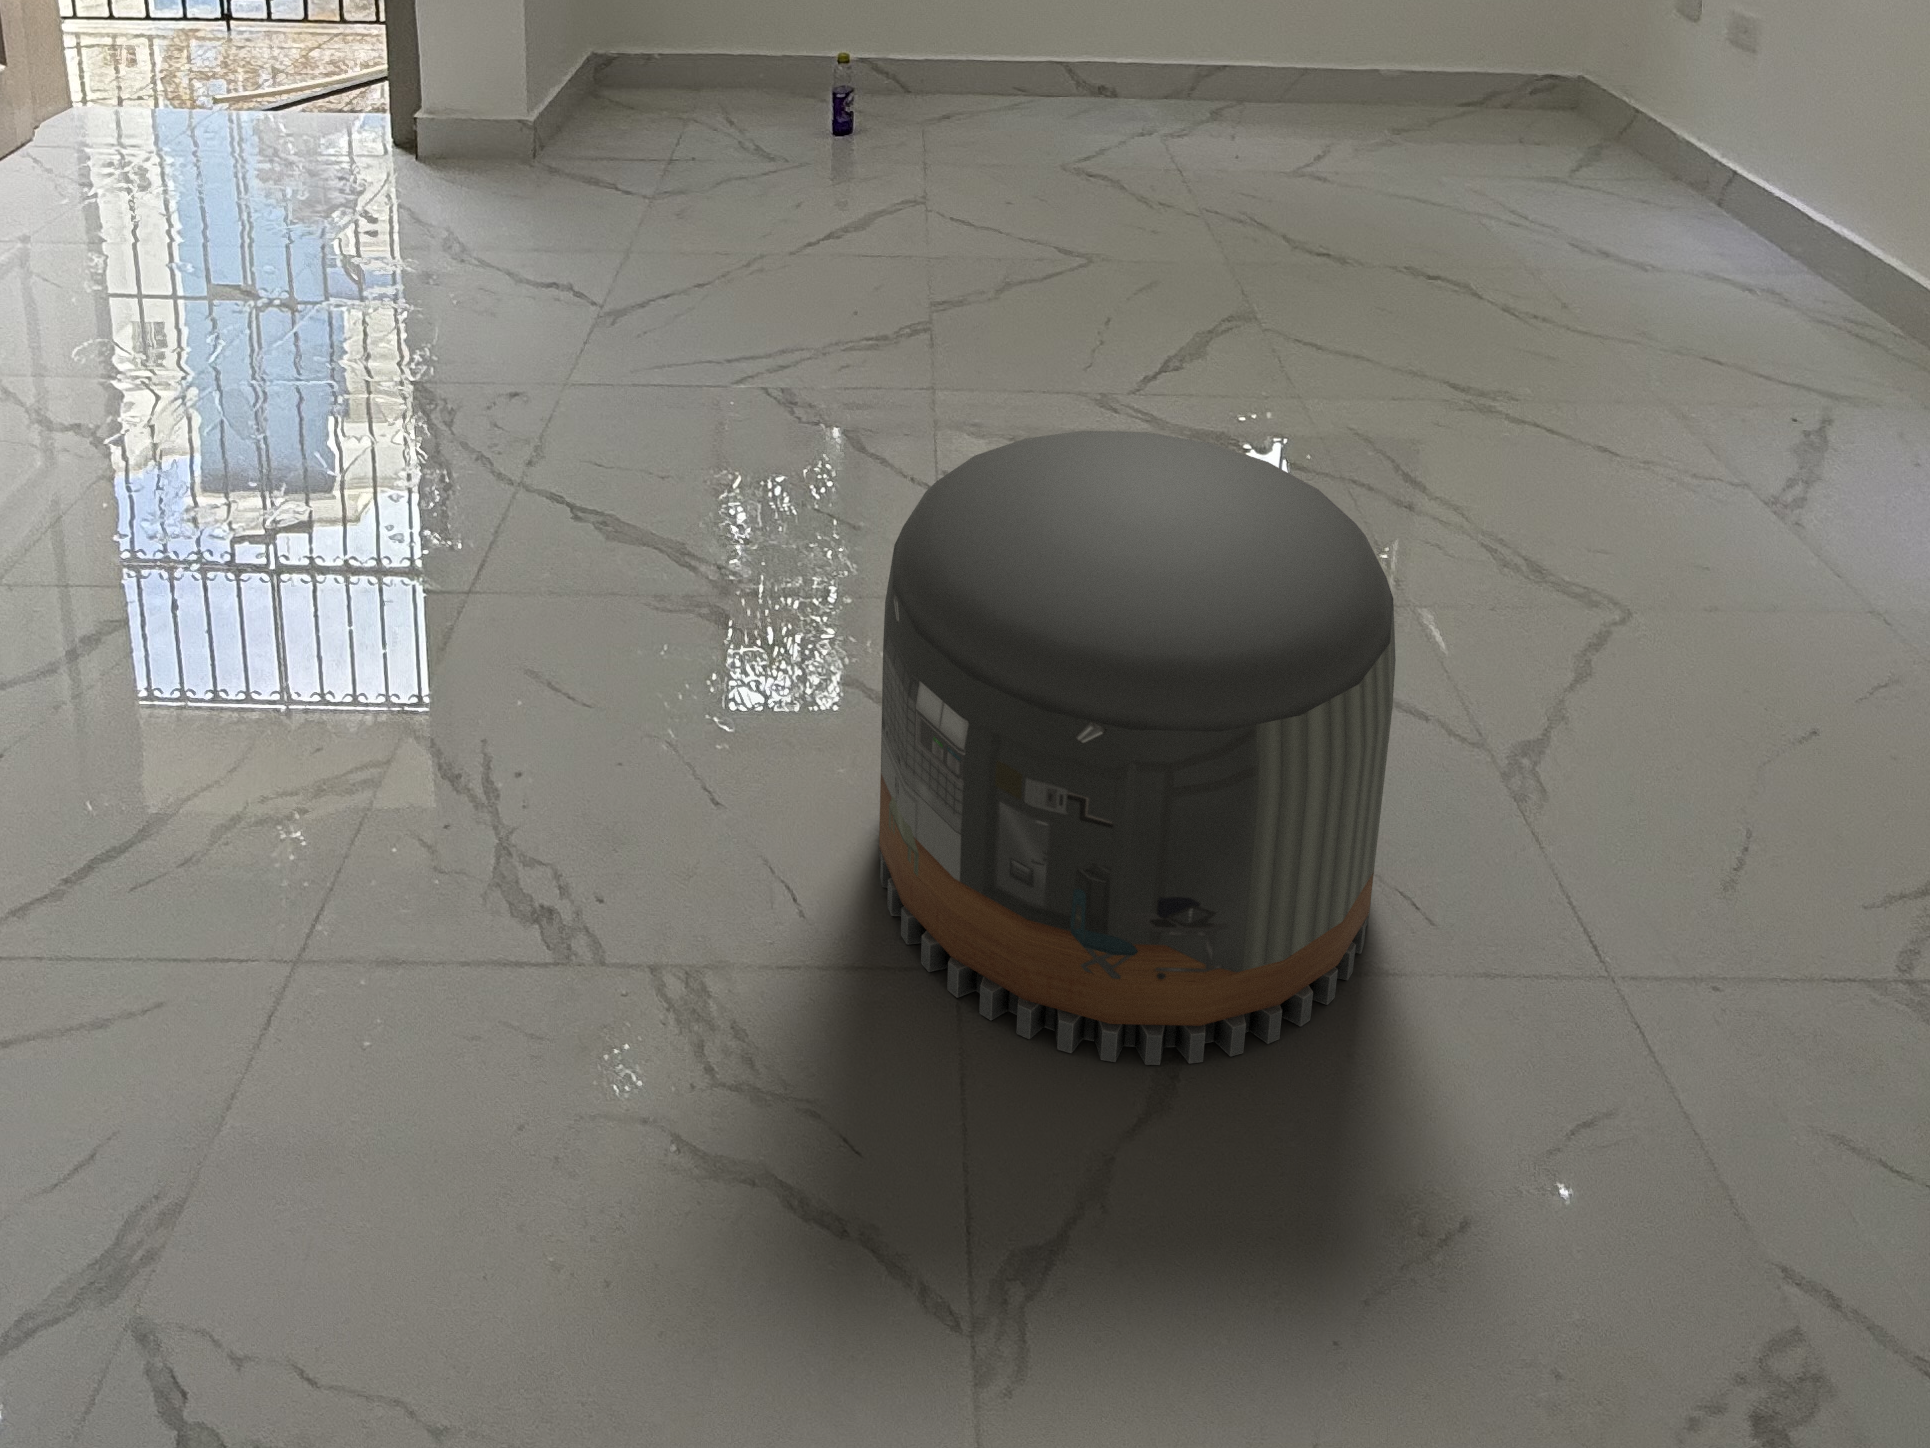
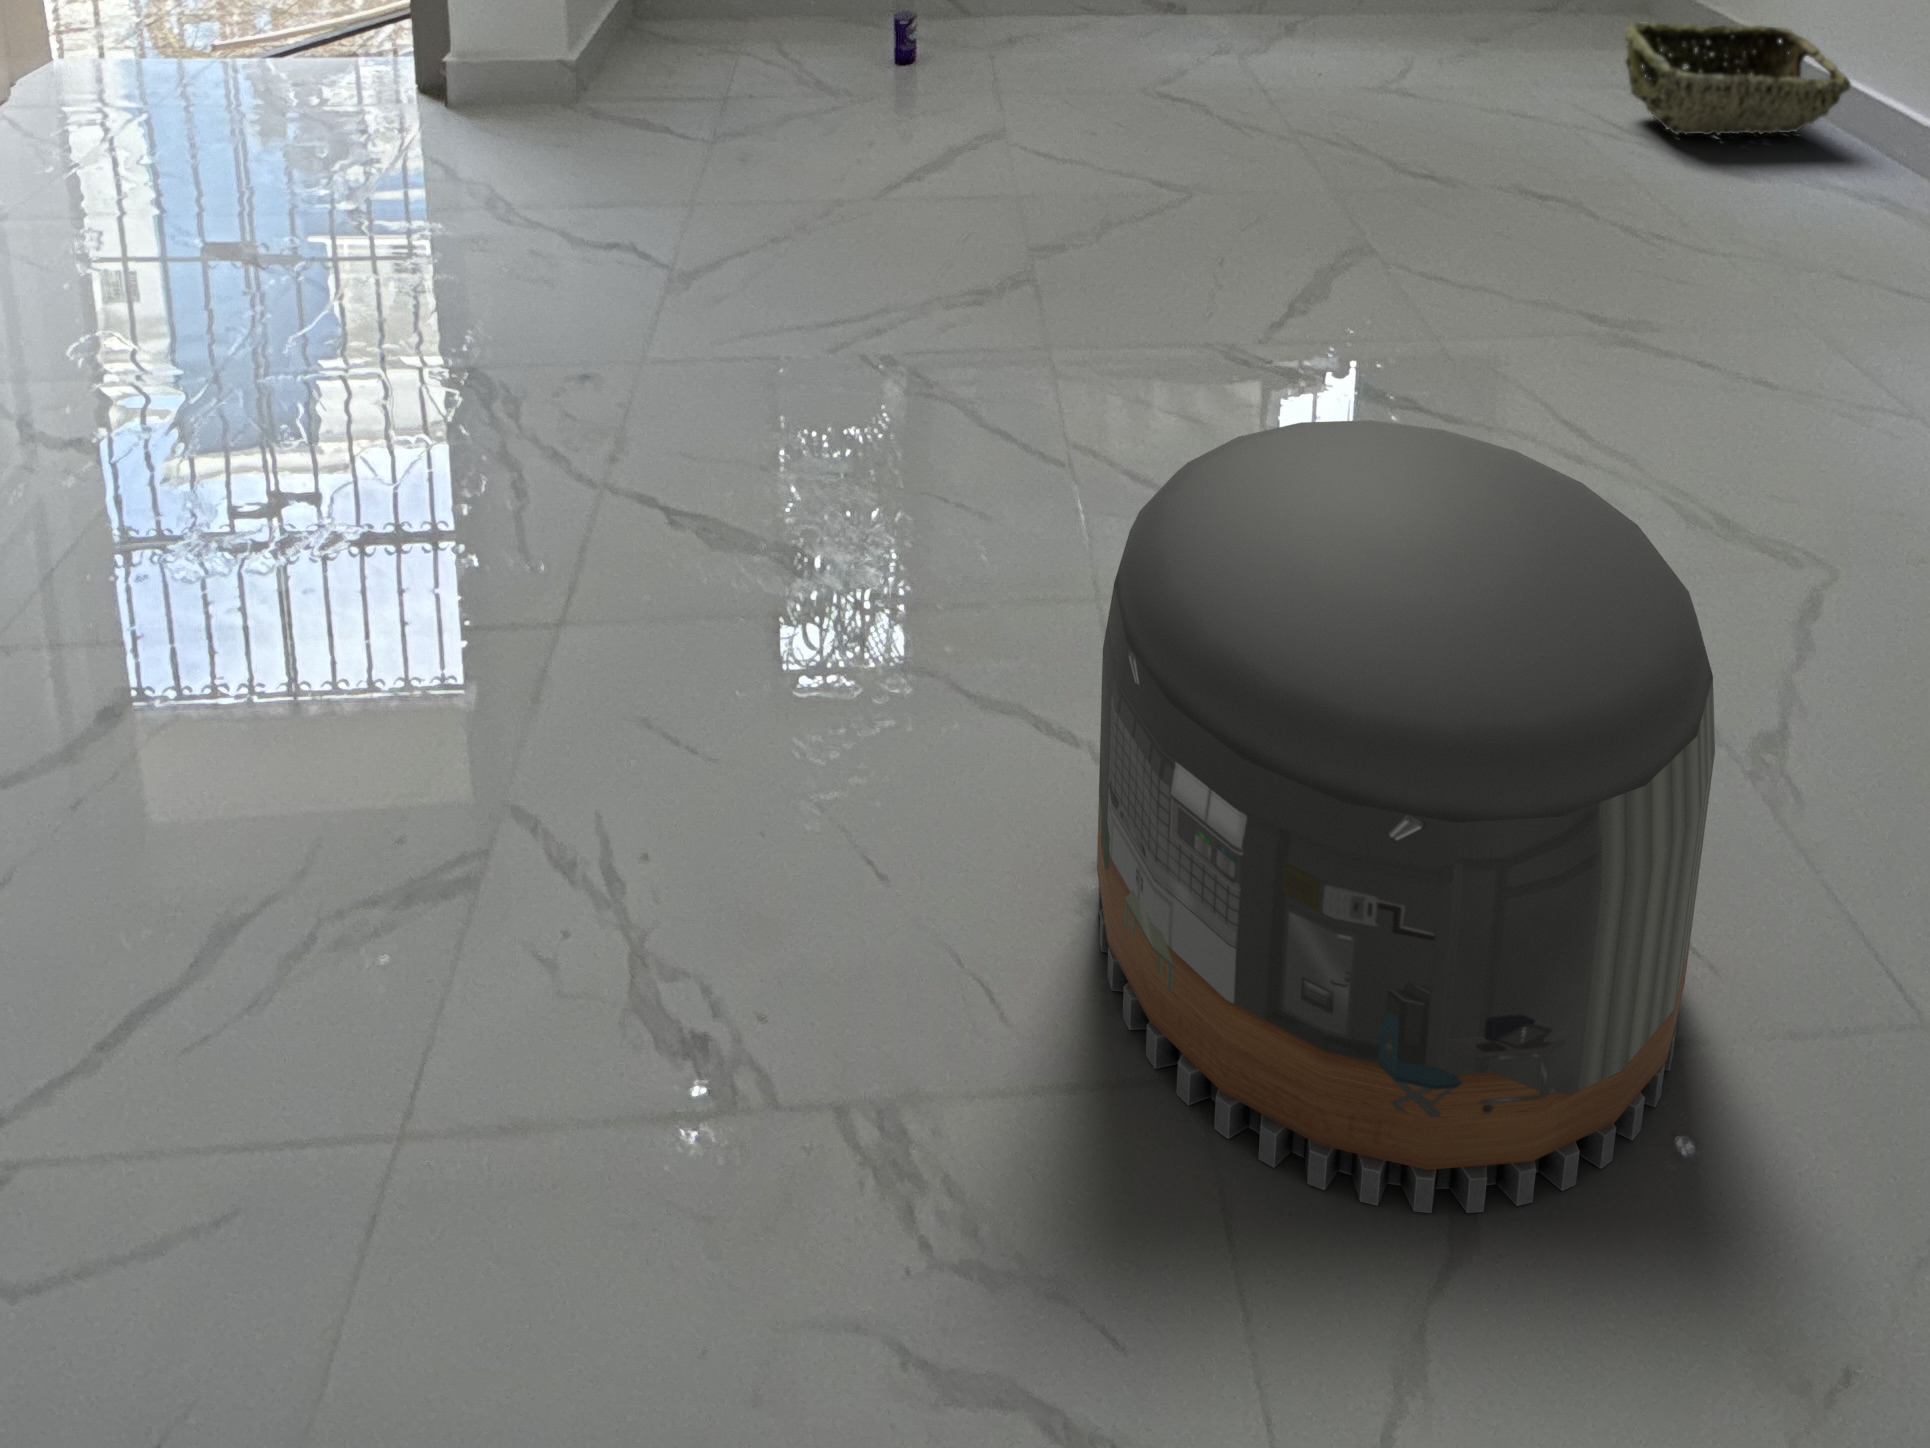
woven basket: none [1531,119,1754,233] -> present [1625,23,1851,135]

